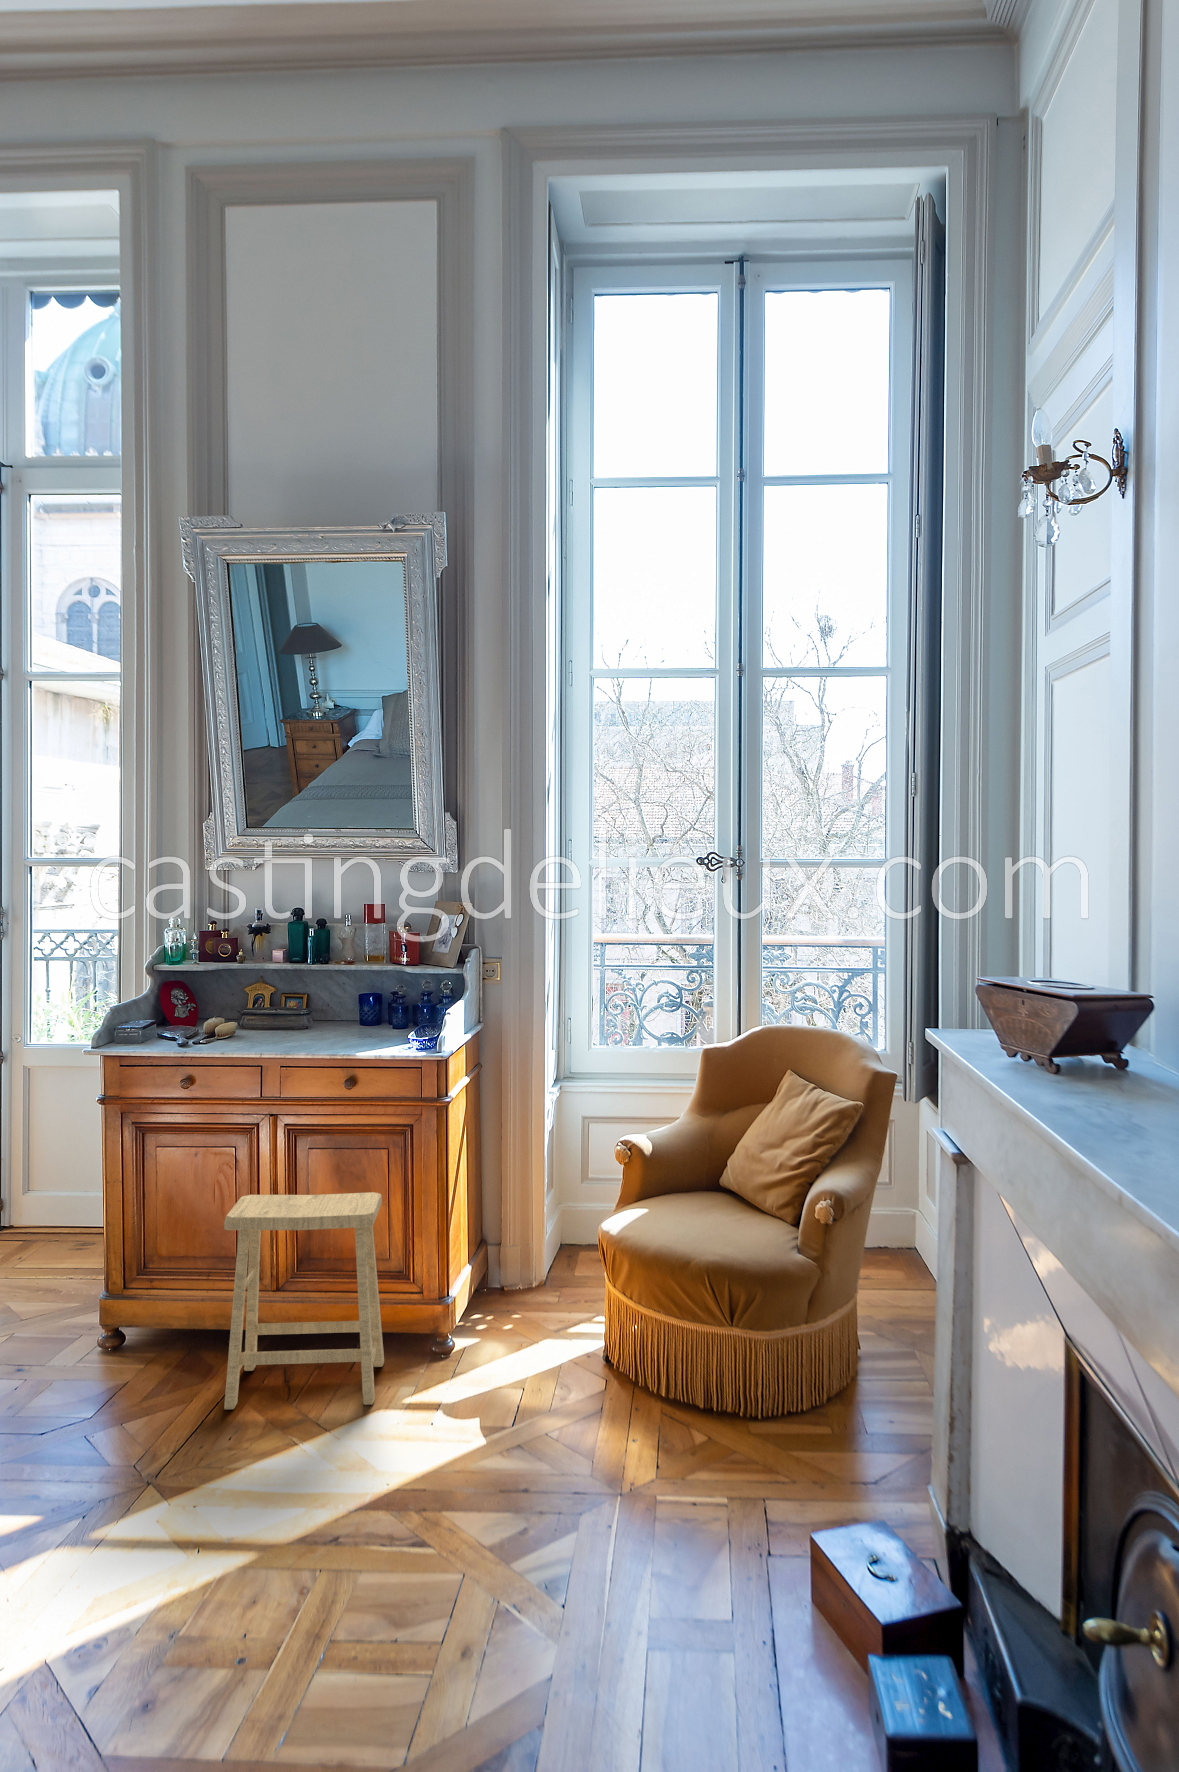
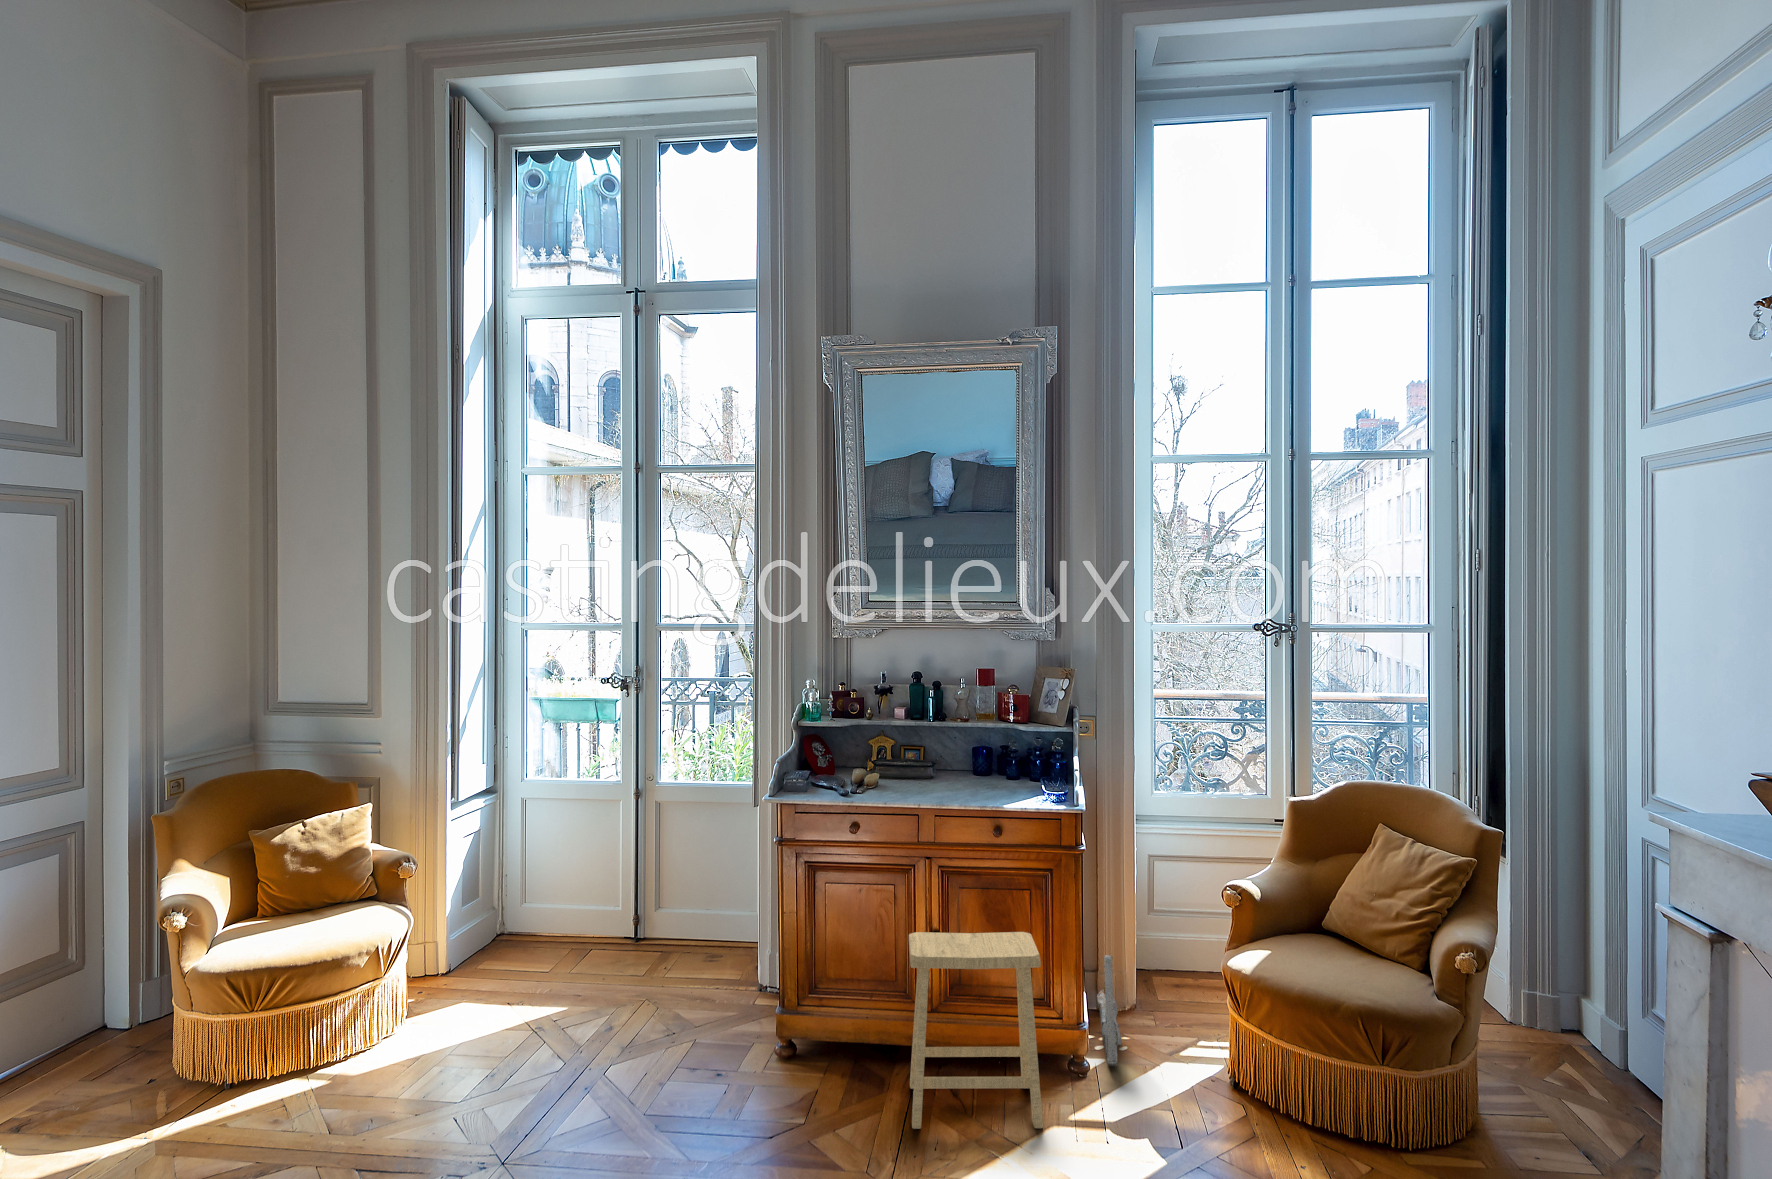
bag: none [474,1222,513,1342] -> present [1097,955,1122,1066]

